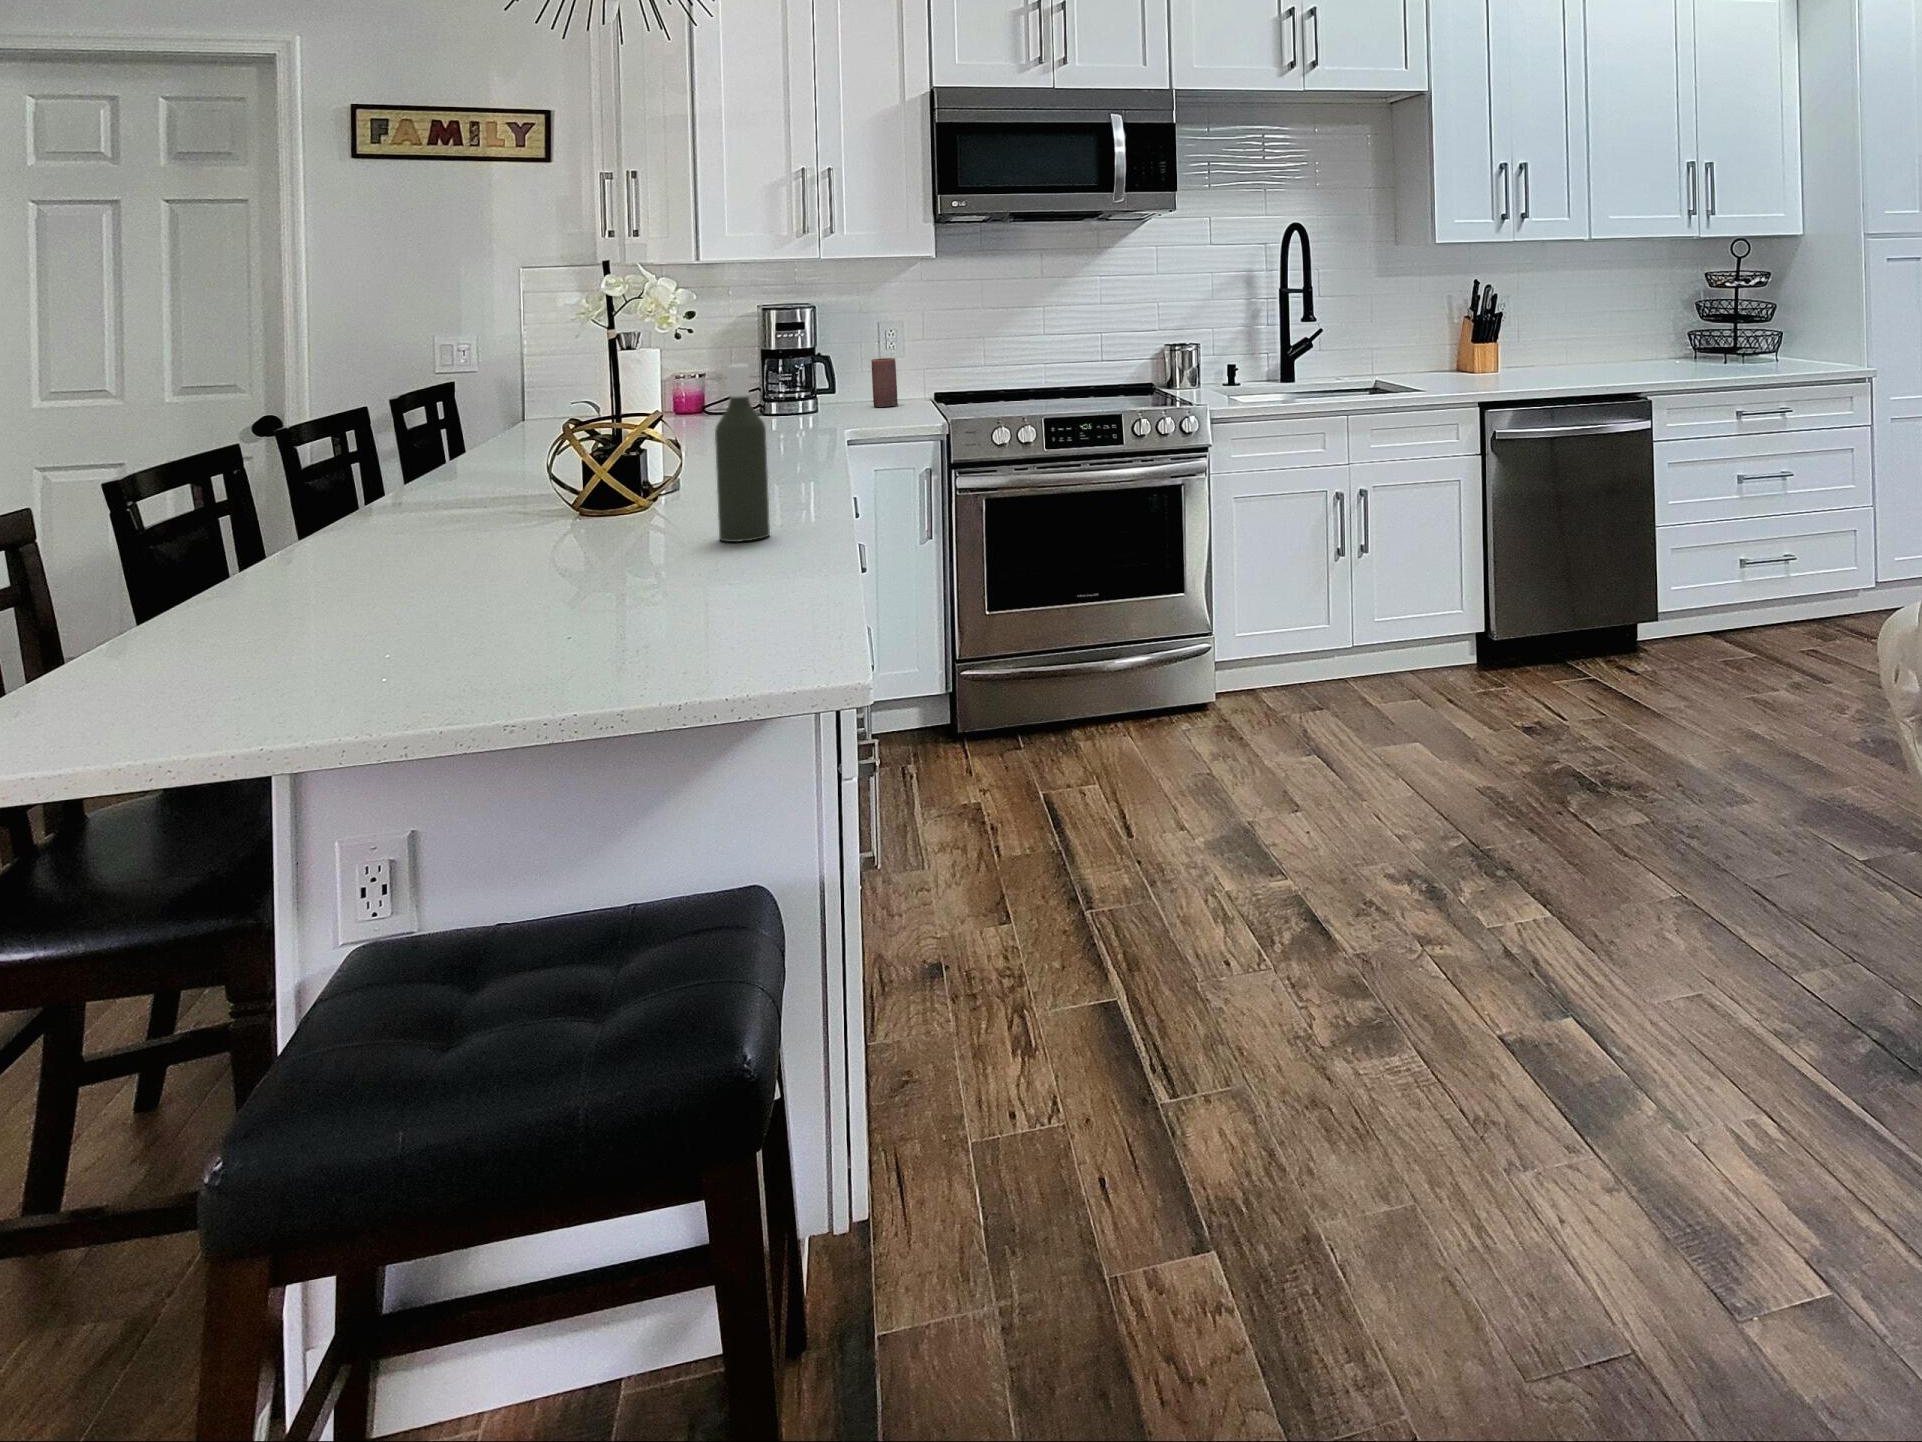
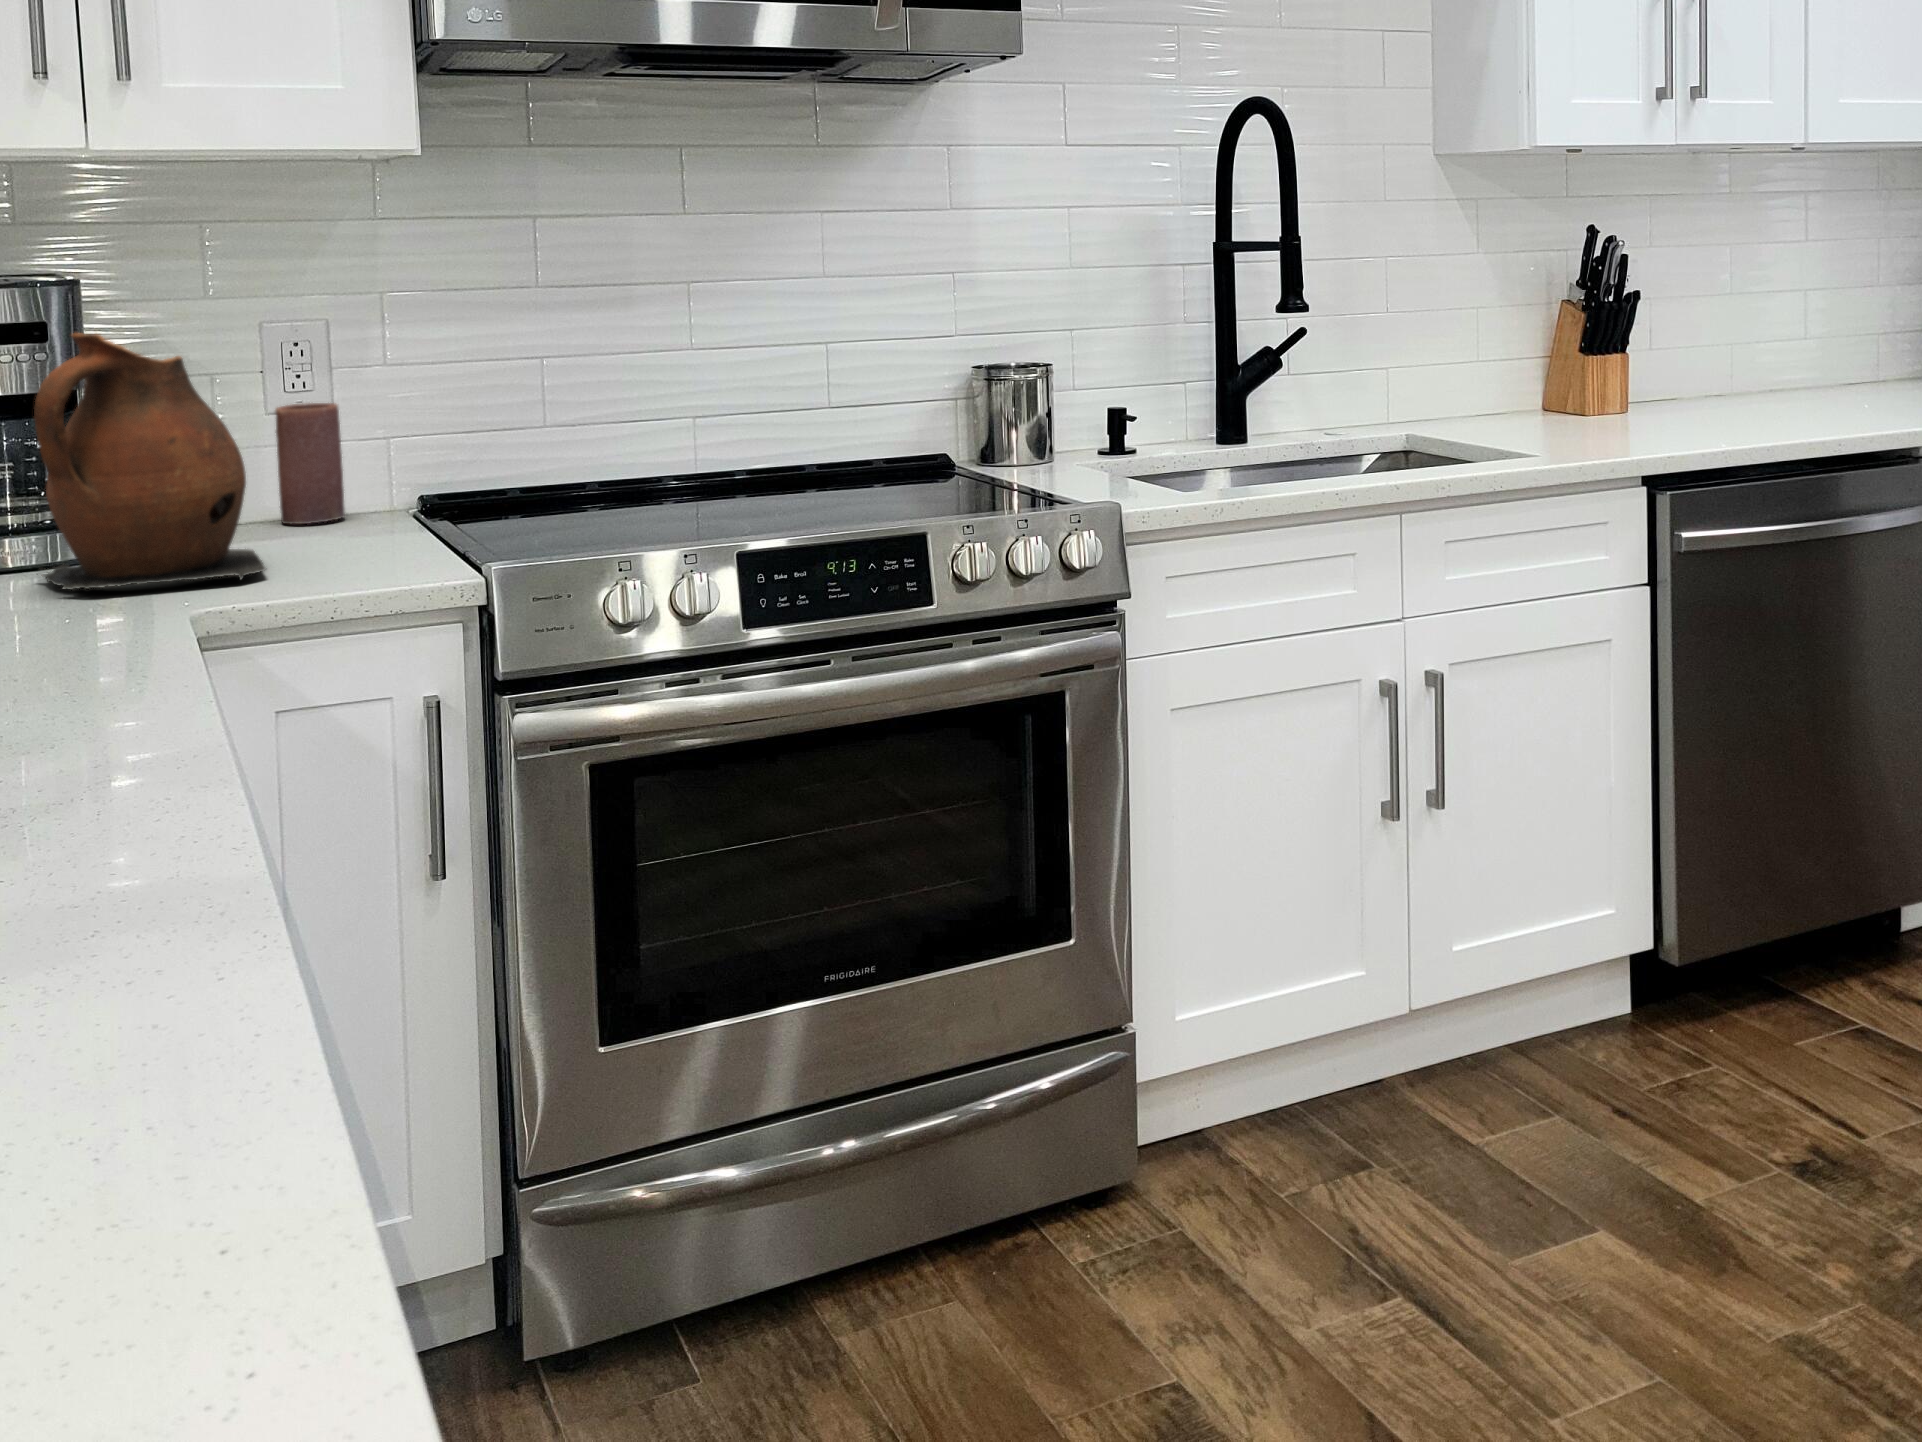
ceramic pitcher: none [776,325,858,423] -> present [34,333,266,590]
bottle: present [715,364,770,542] -> none [33,571,232,1175]

